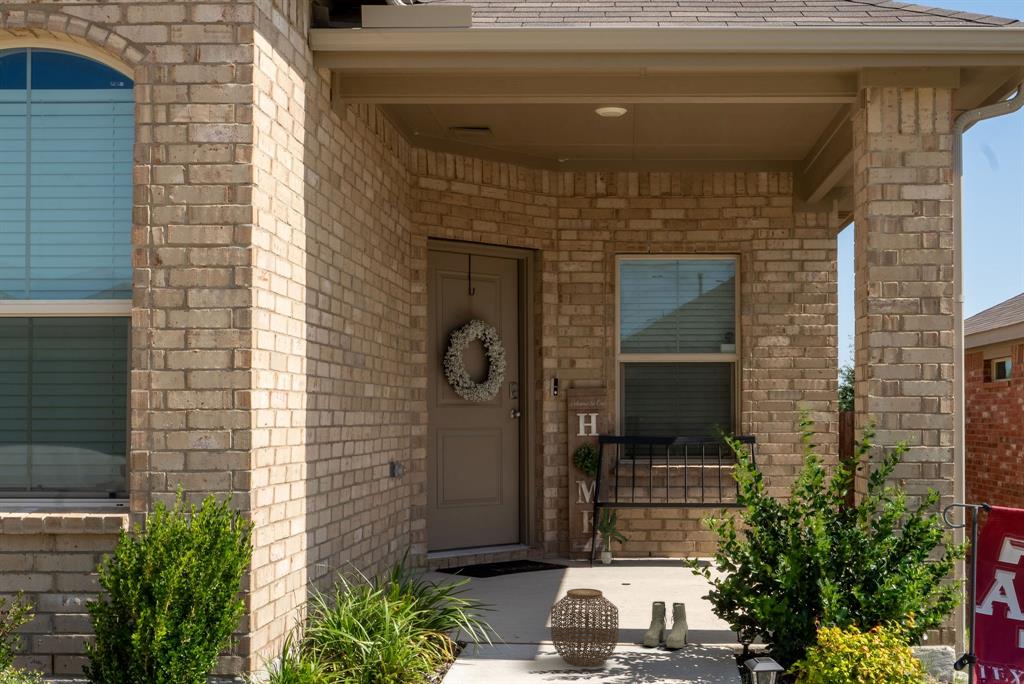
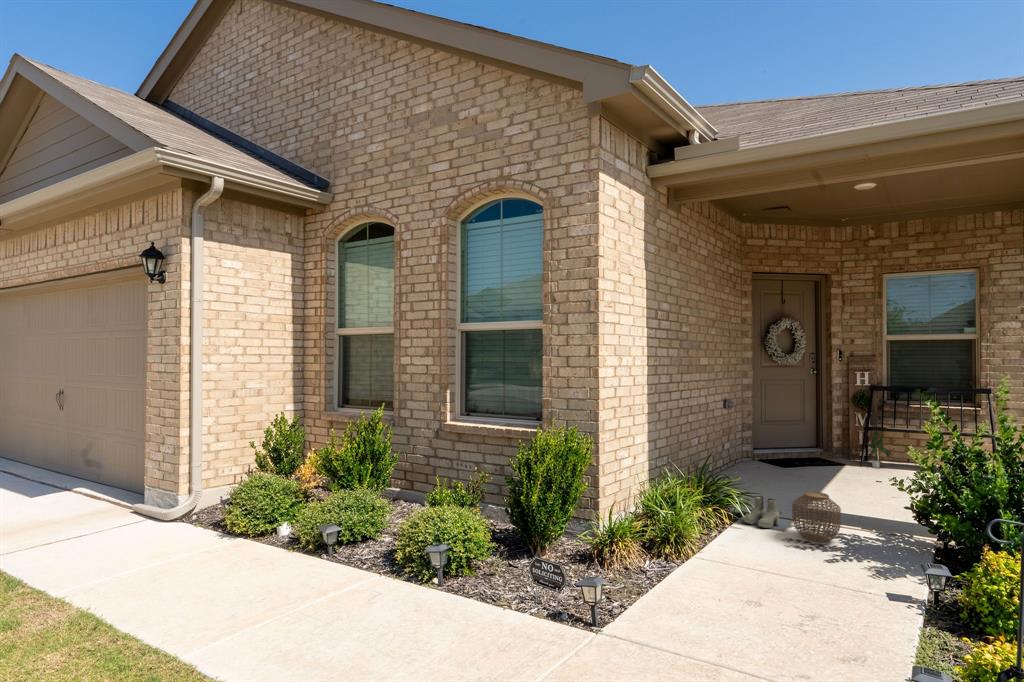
boots: present [644,601,688,648] -> present [745,496,779,528]

